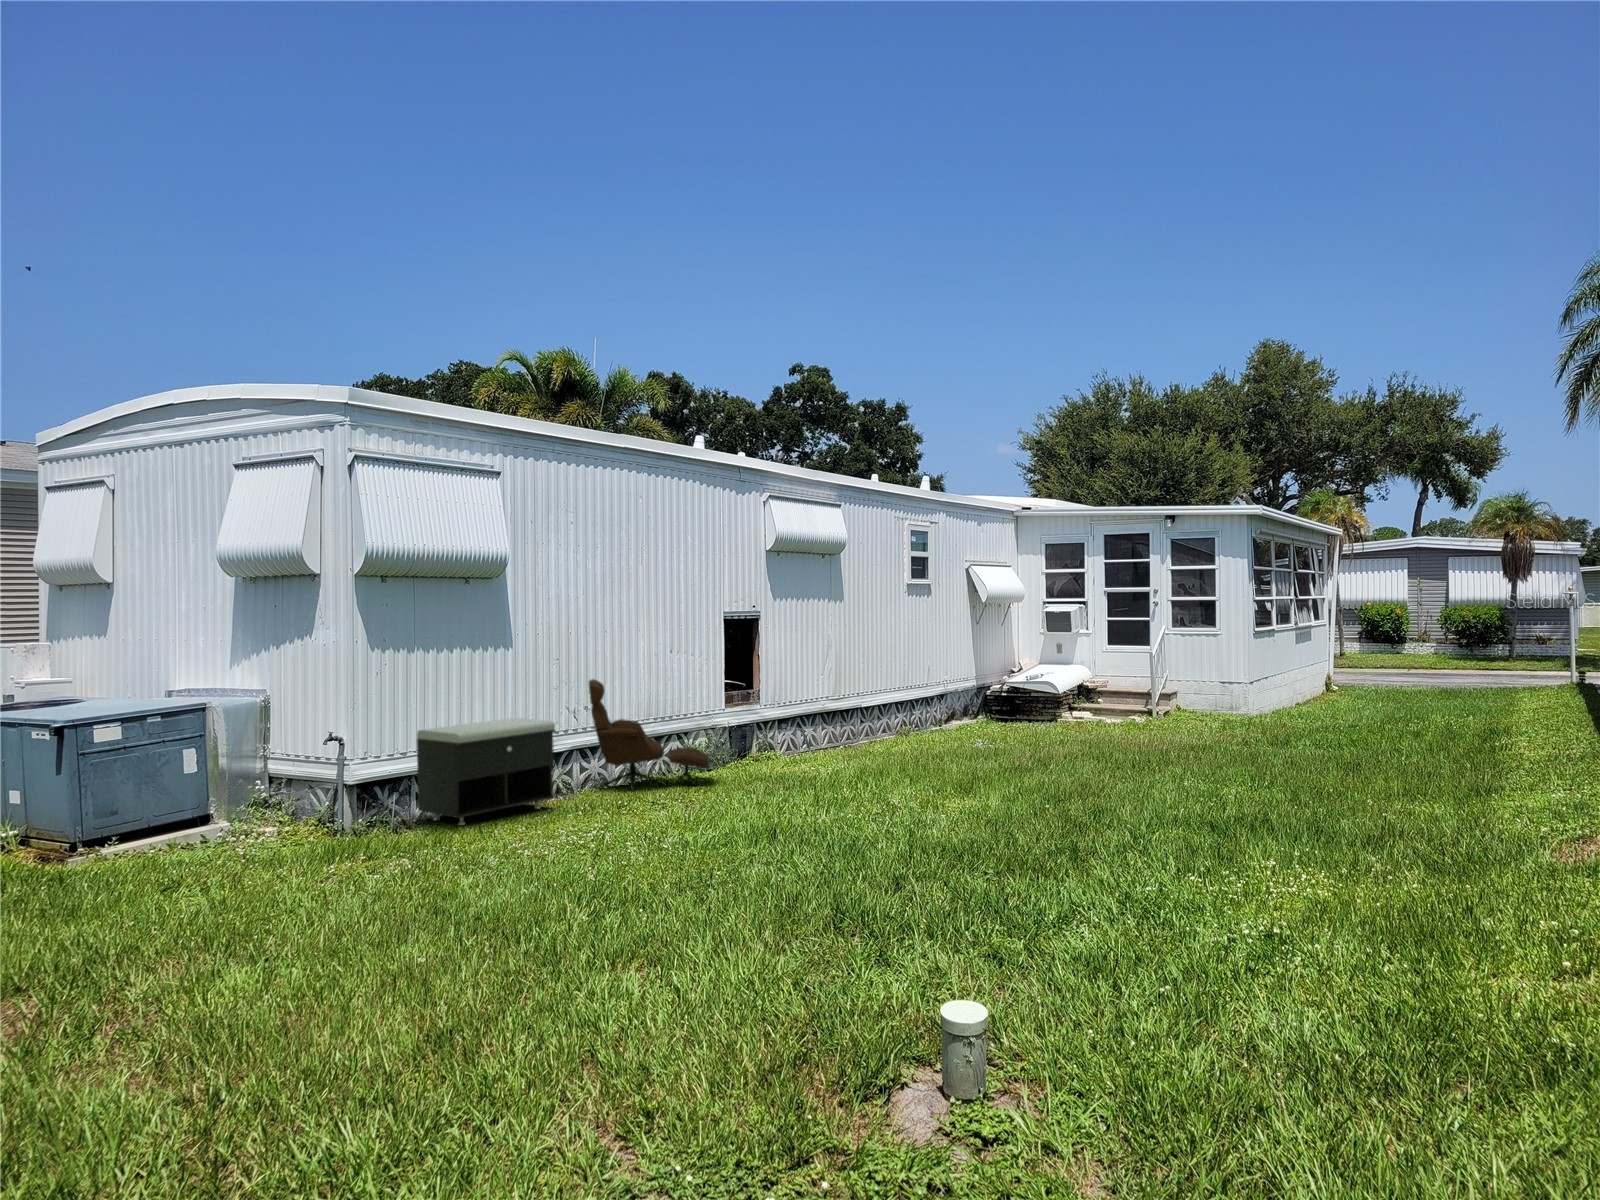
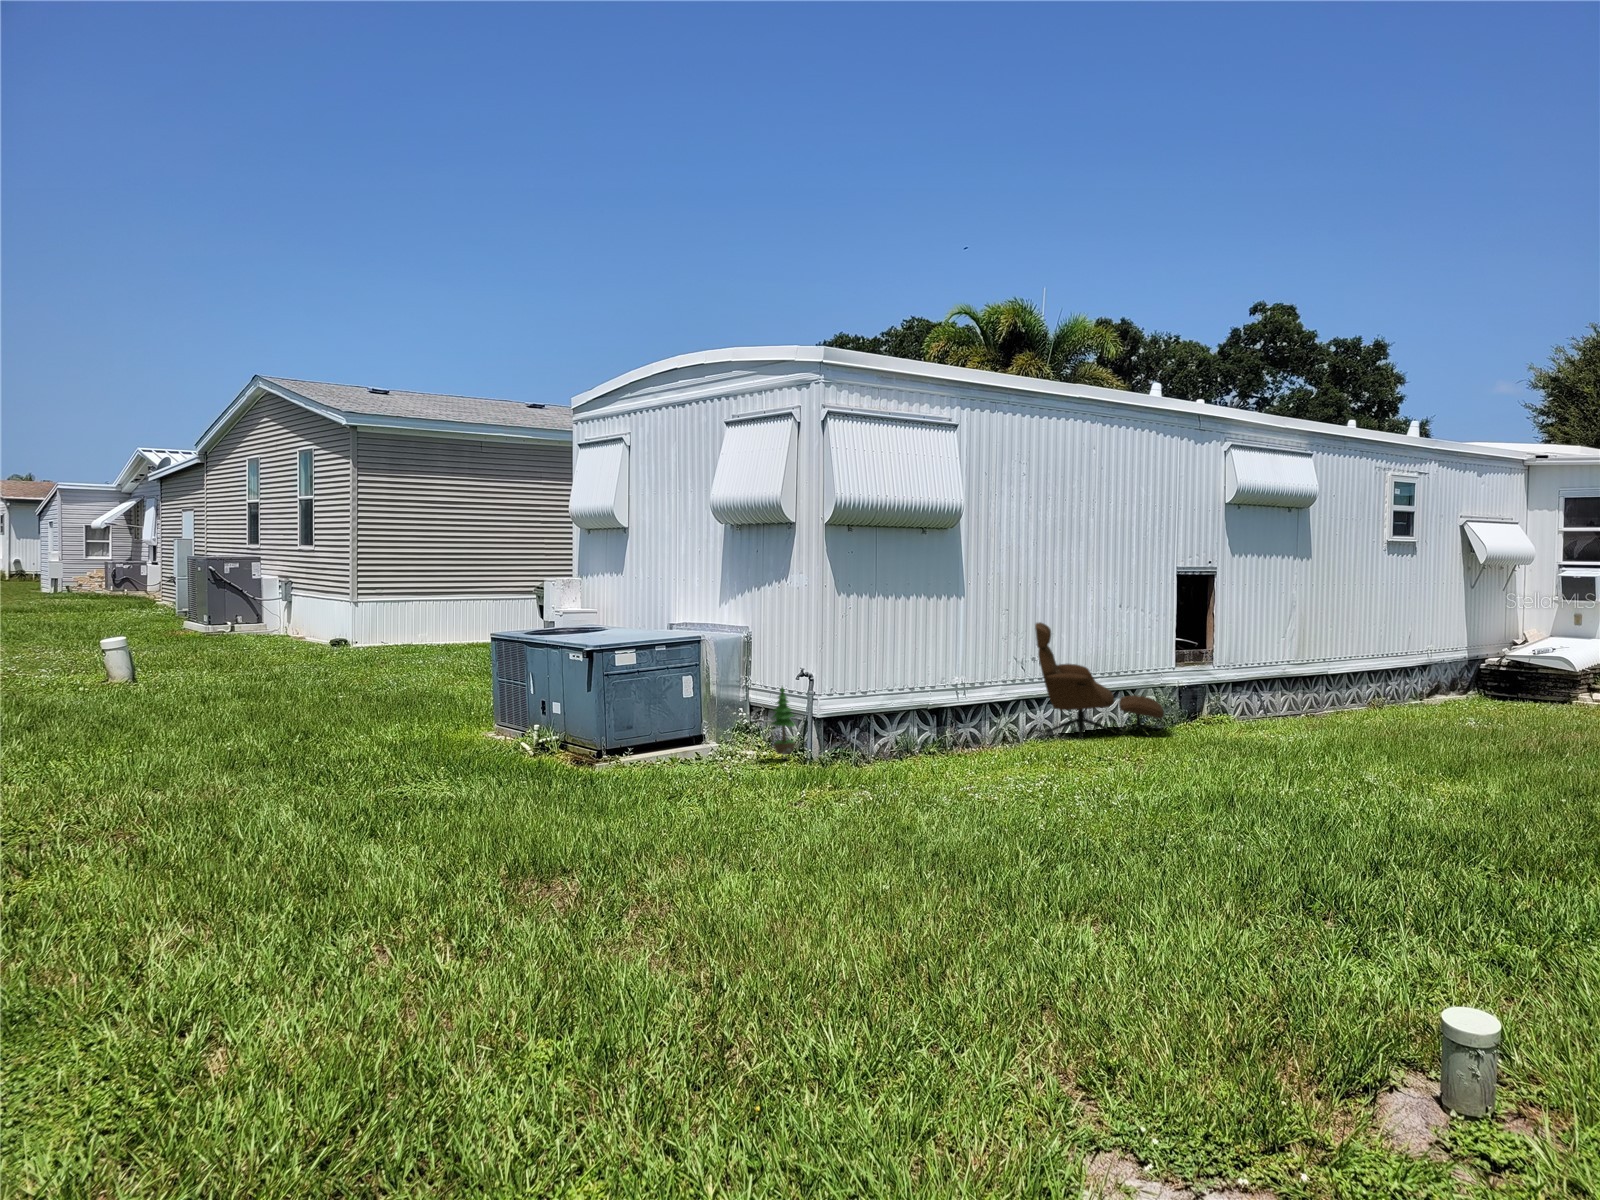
storage bench: present [417,718,555,825] -> none [873,660,1003,762]
potted tree: none [295,750,328,833] -> present [771,687,796,759]

